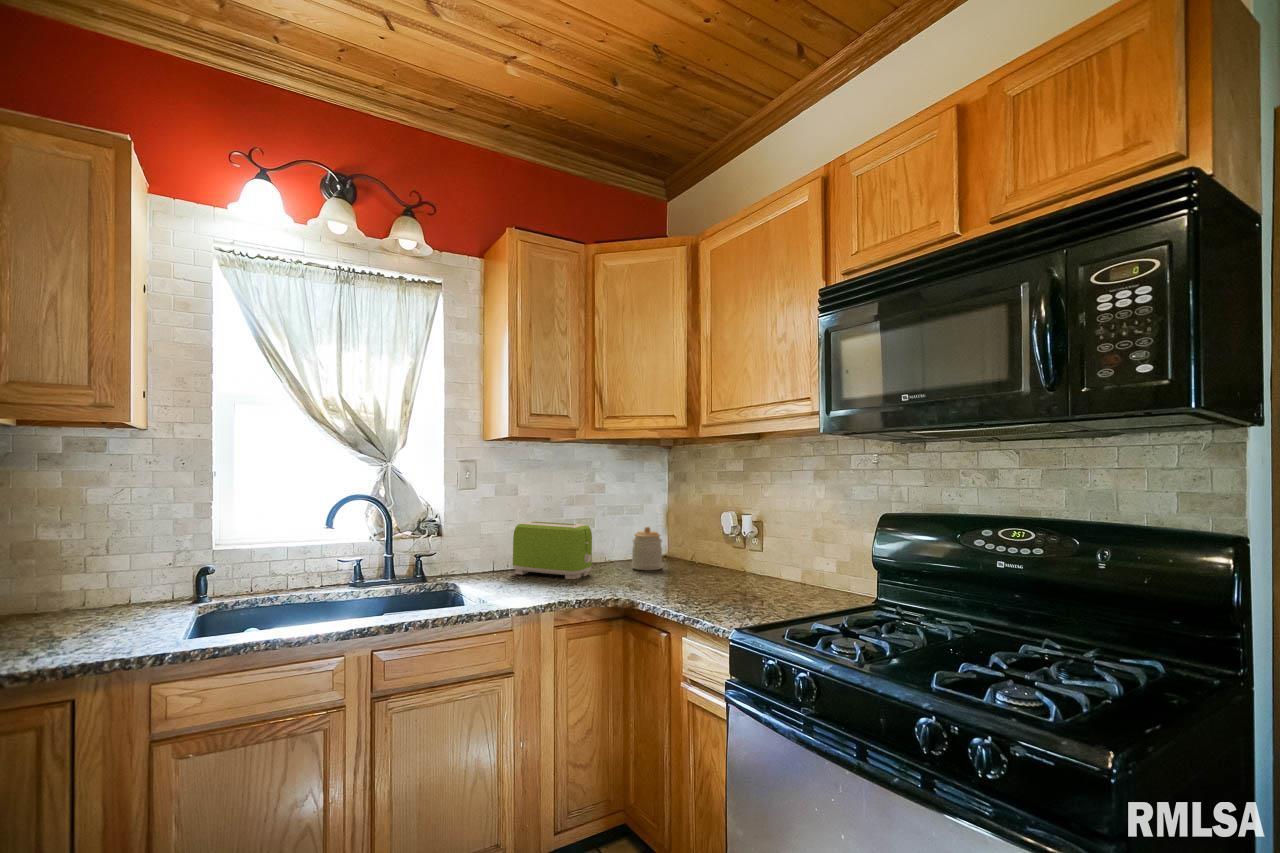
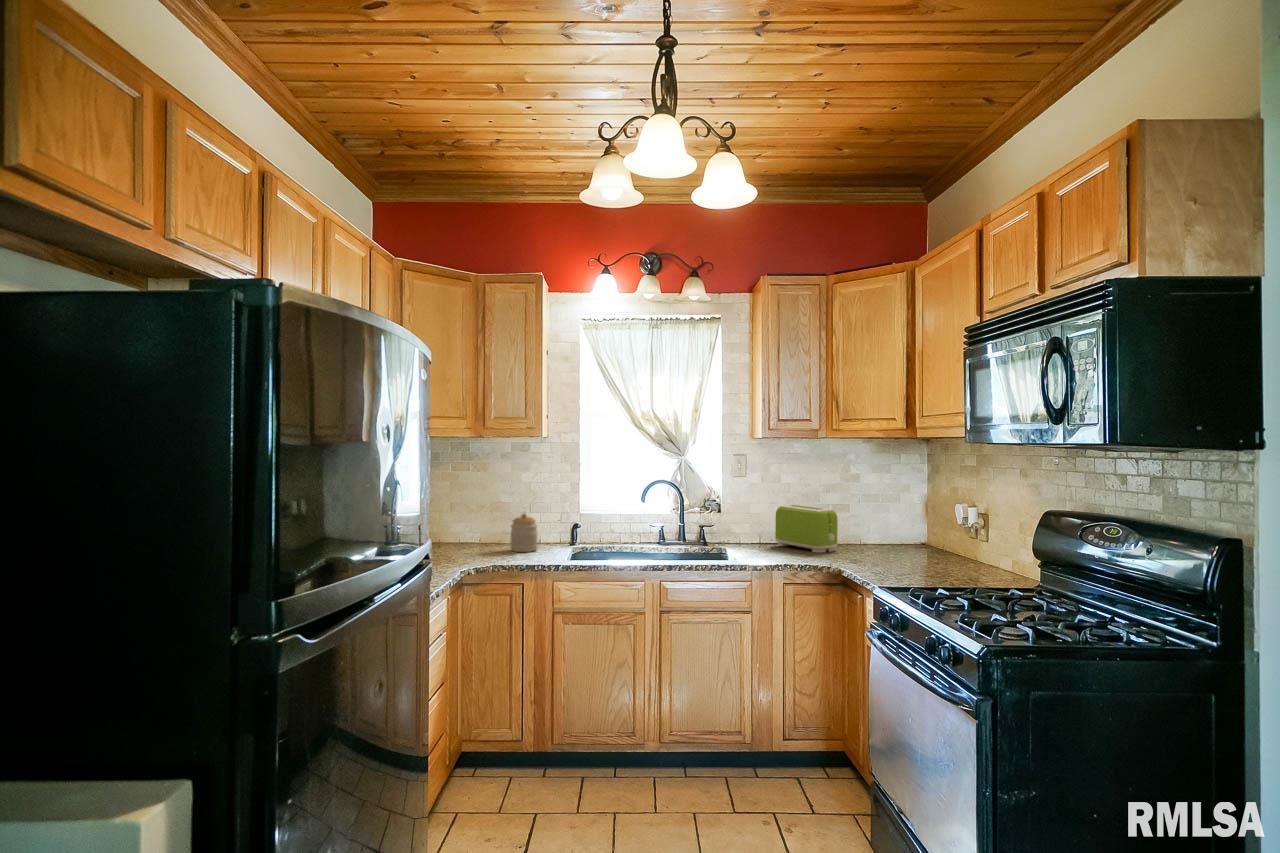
jar: present [632,527,662,570] -> present [510,514,537,552]

